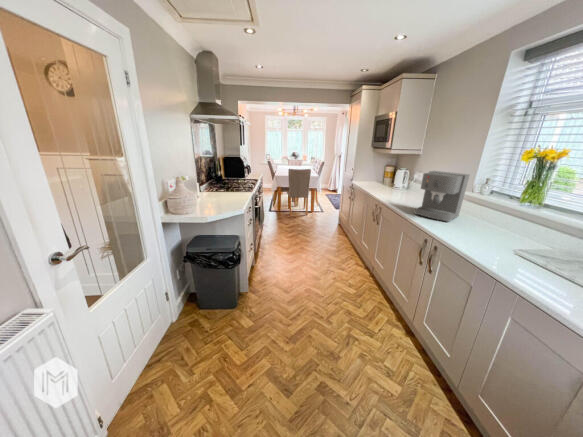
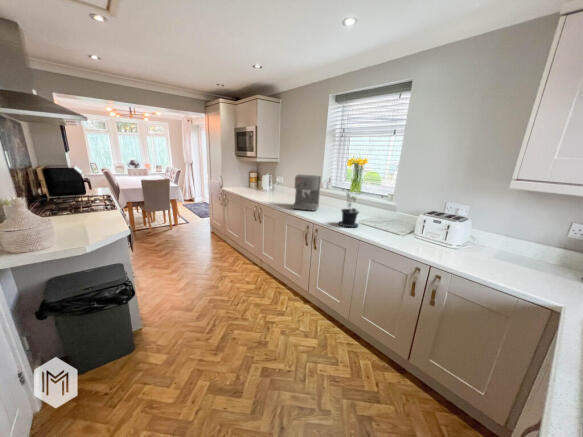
potted plant: none [470,198,525,260] -> present [339,190,359,227]

